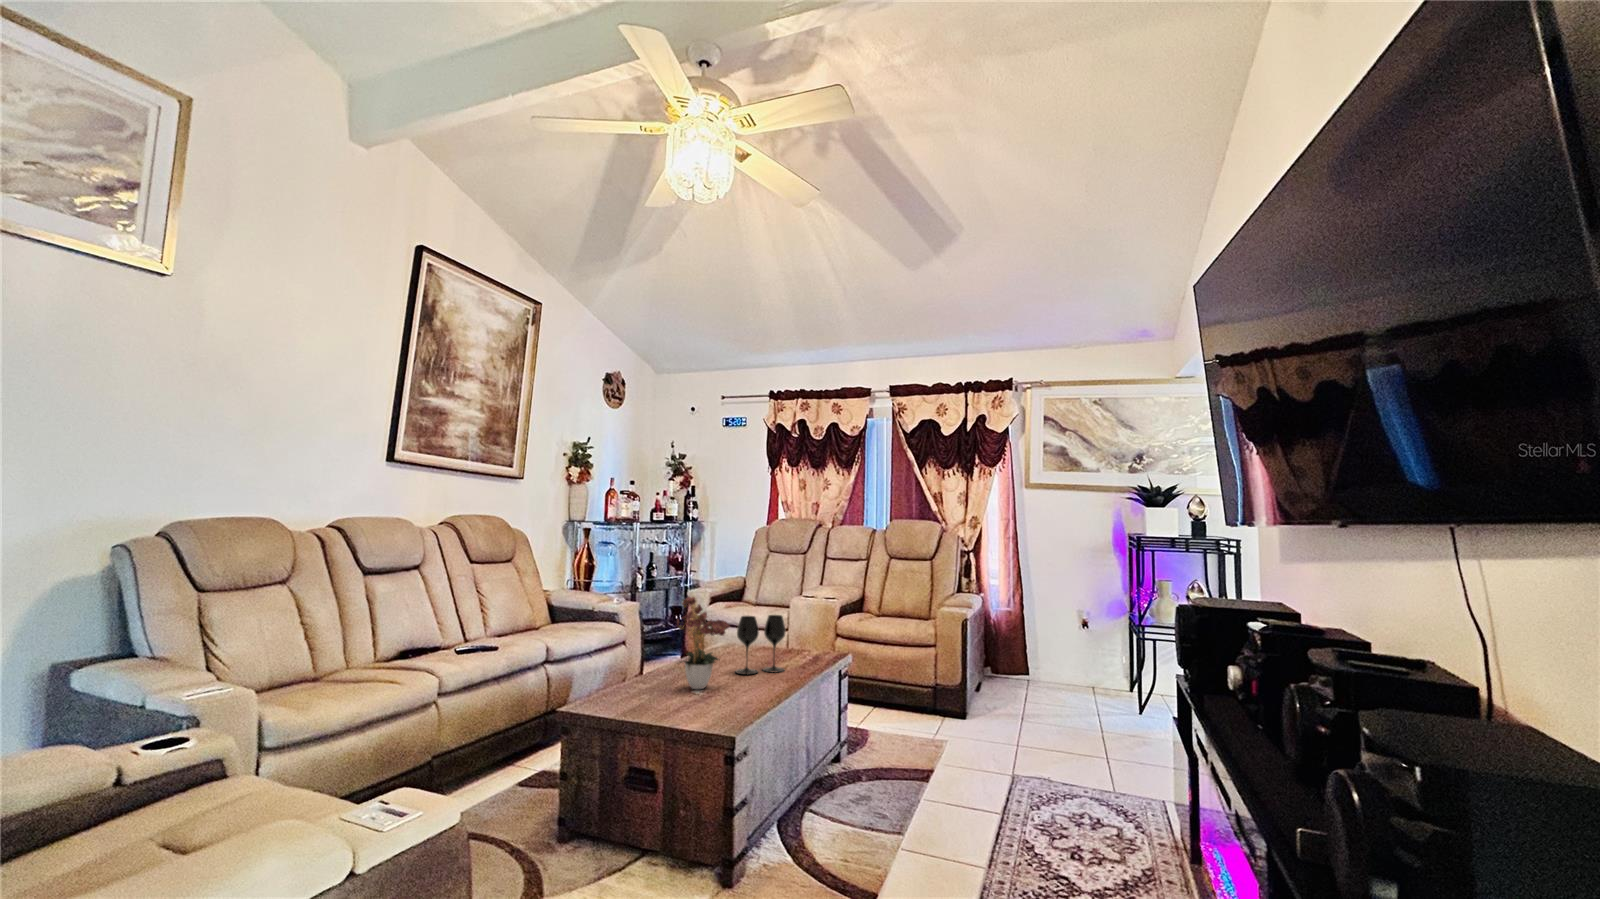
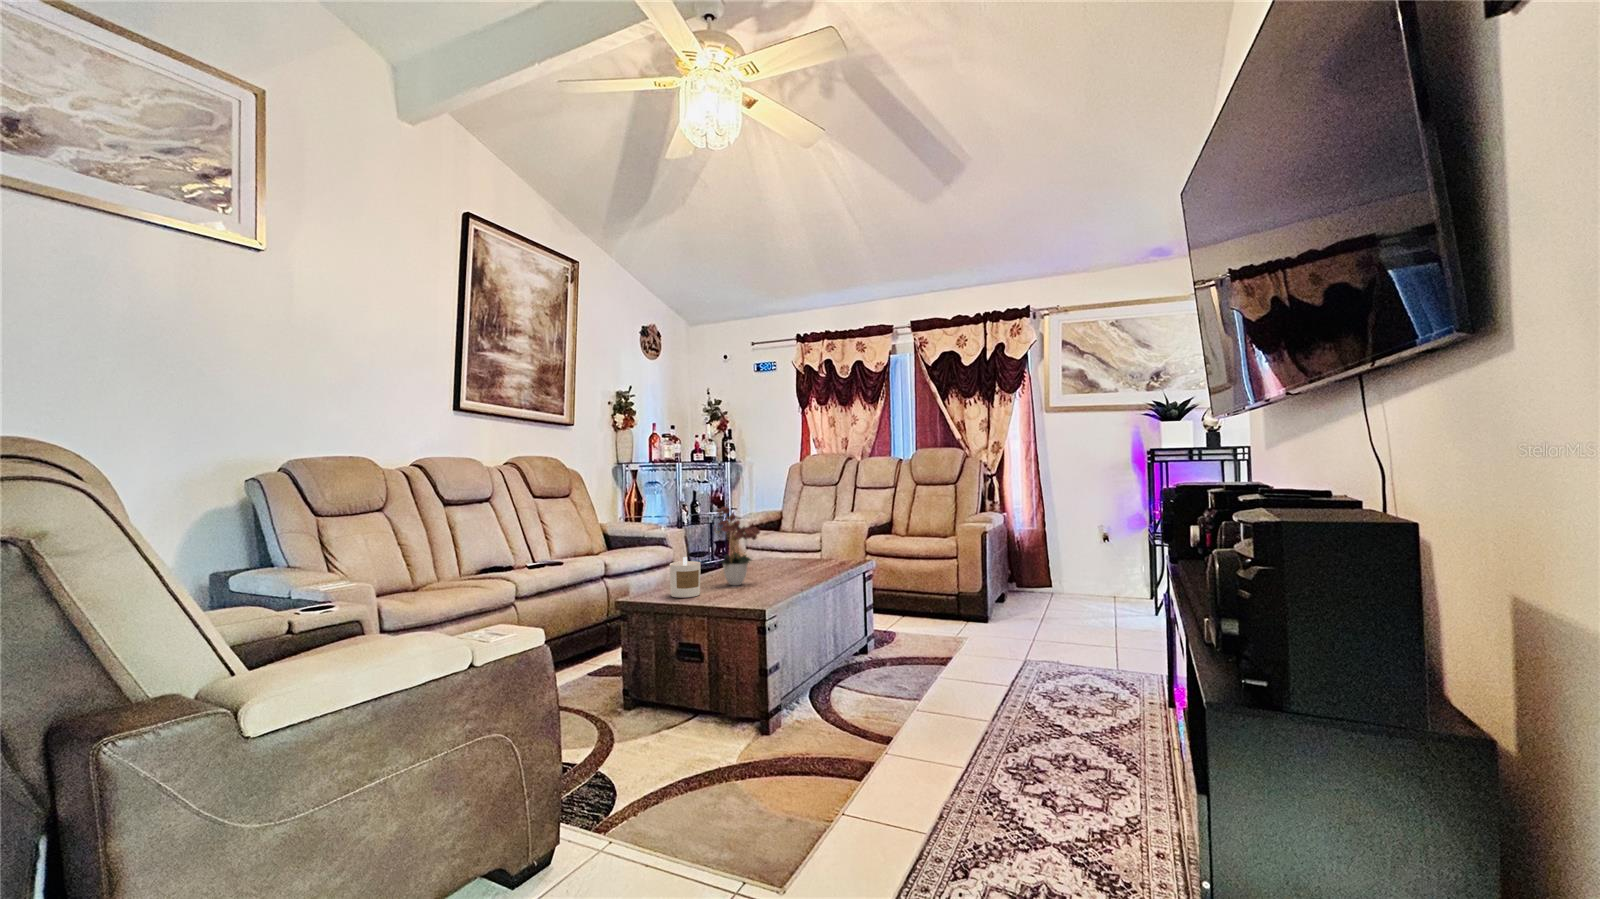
wine glass: present [735,615,786,674] -> none [768,524,813,575]
candle: none [623,658,660,708] -> present [670,557,701,598]

